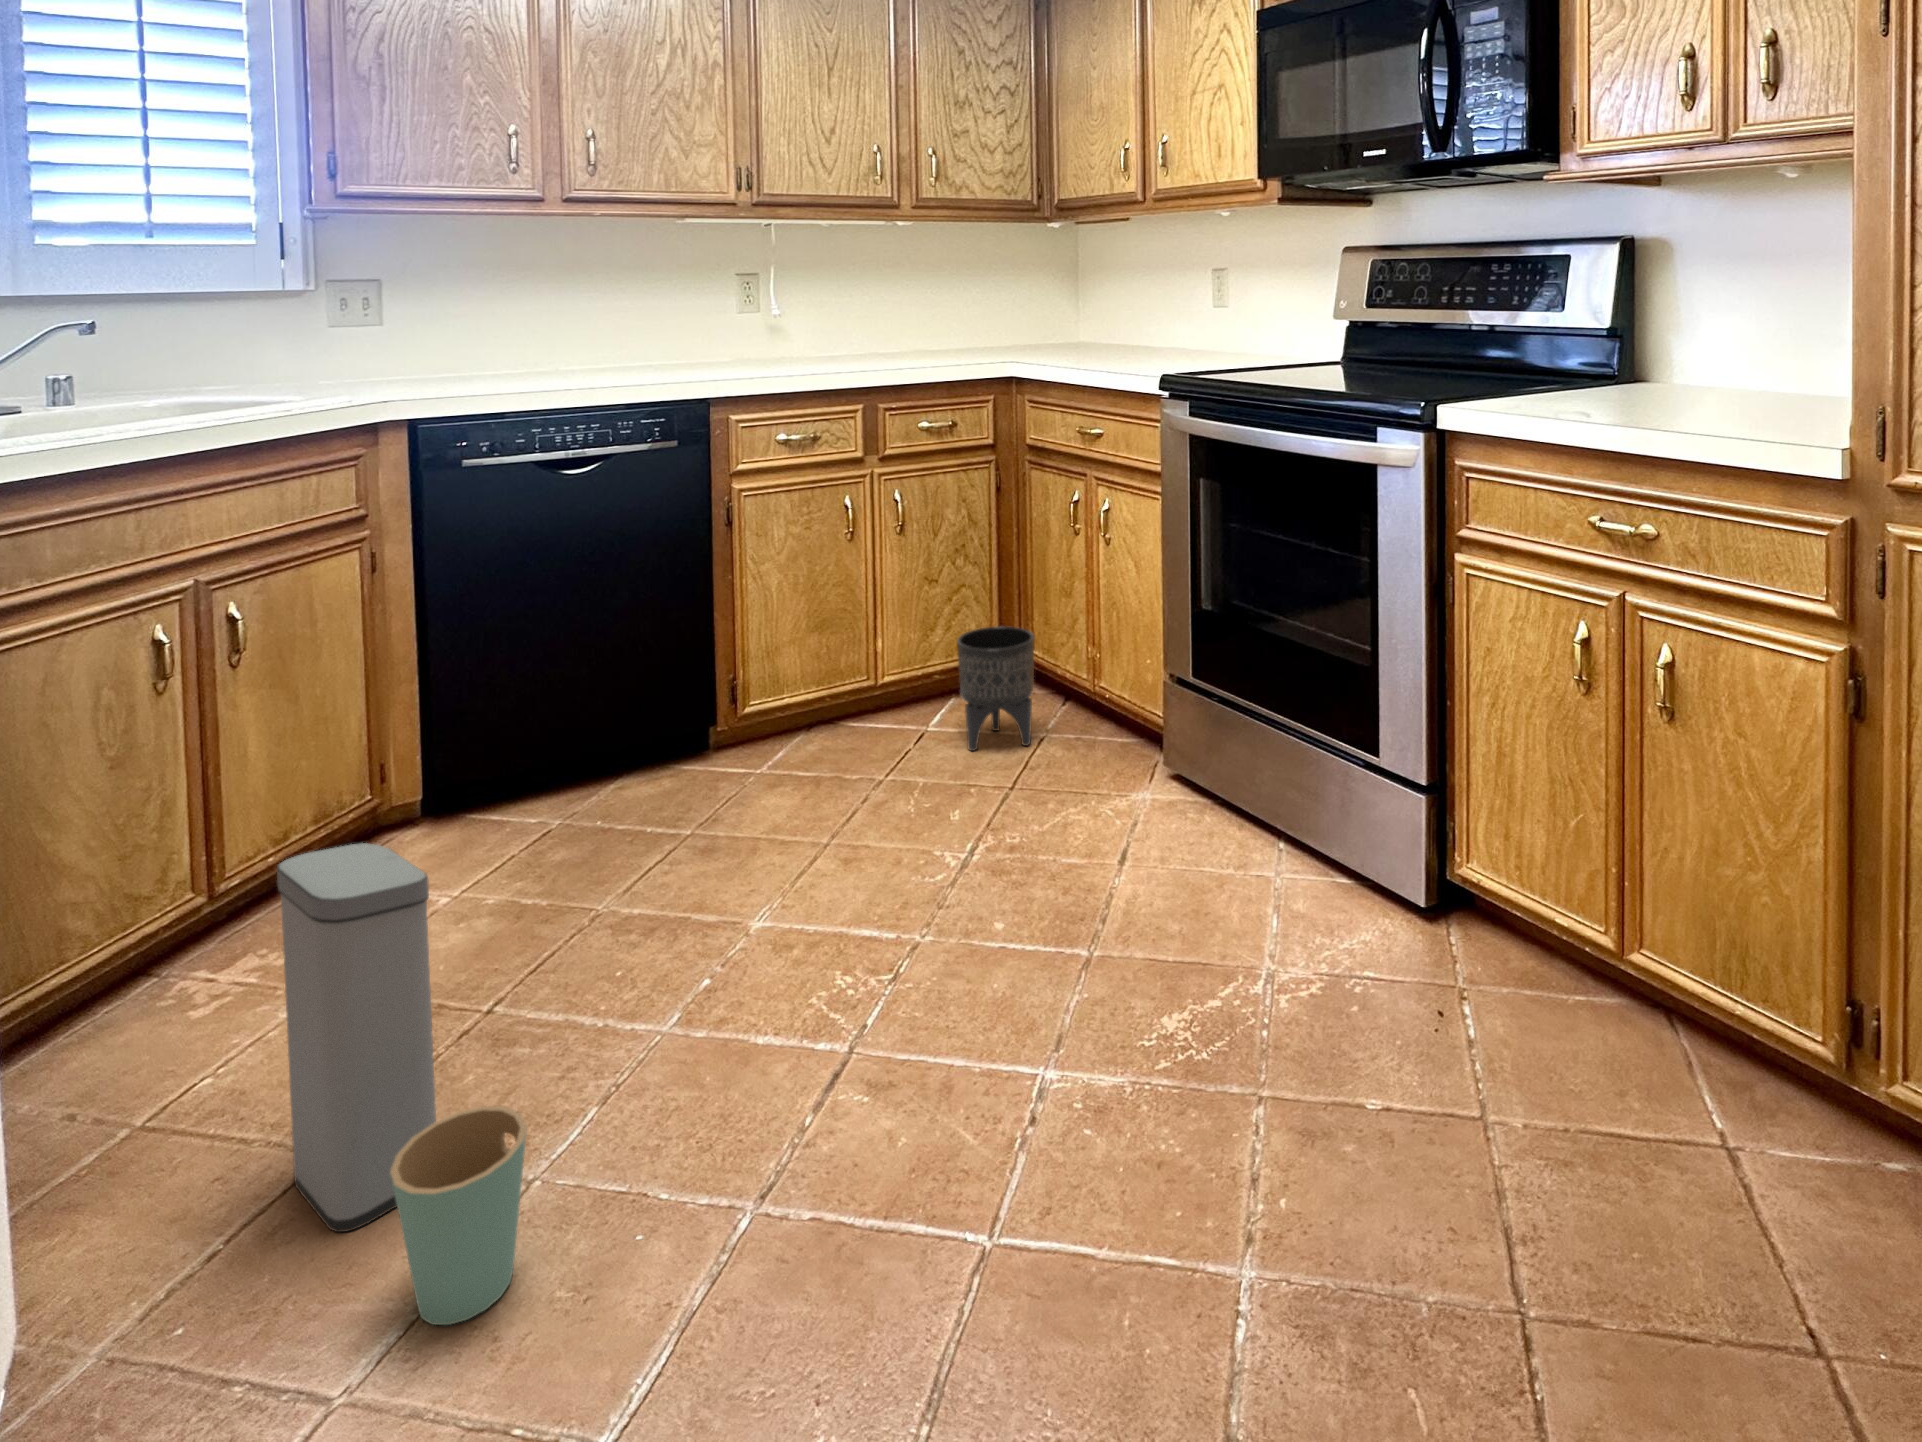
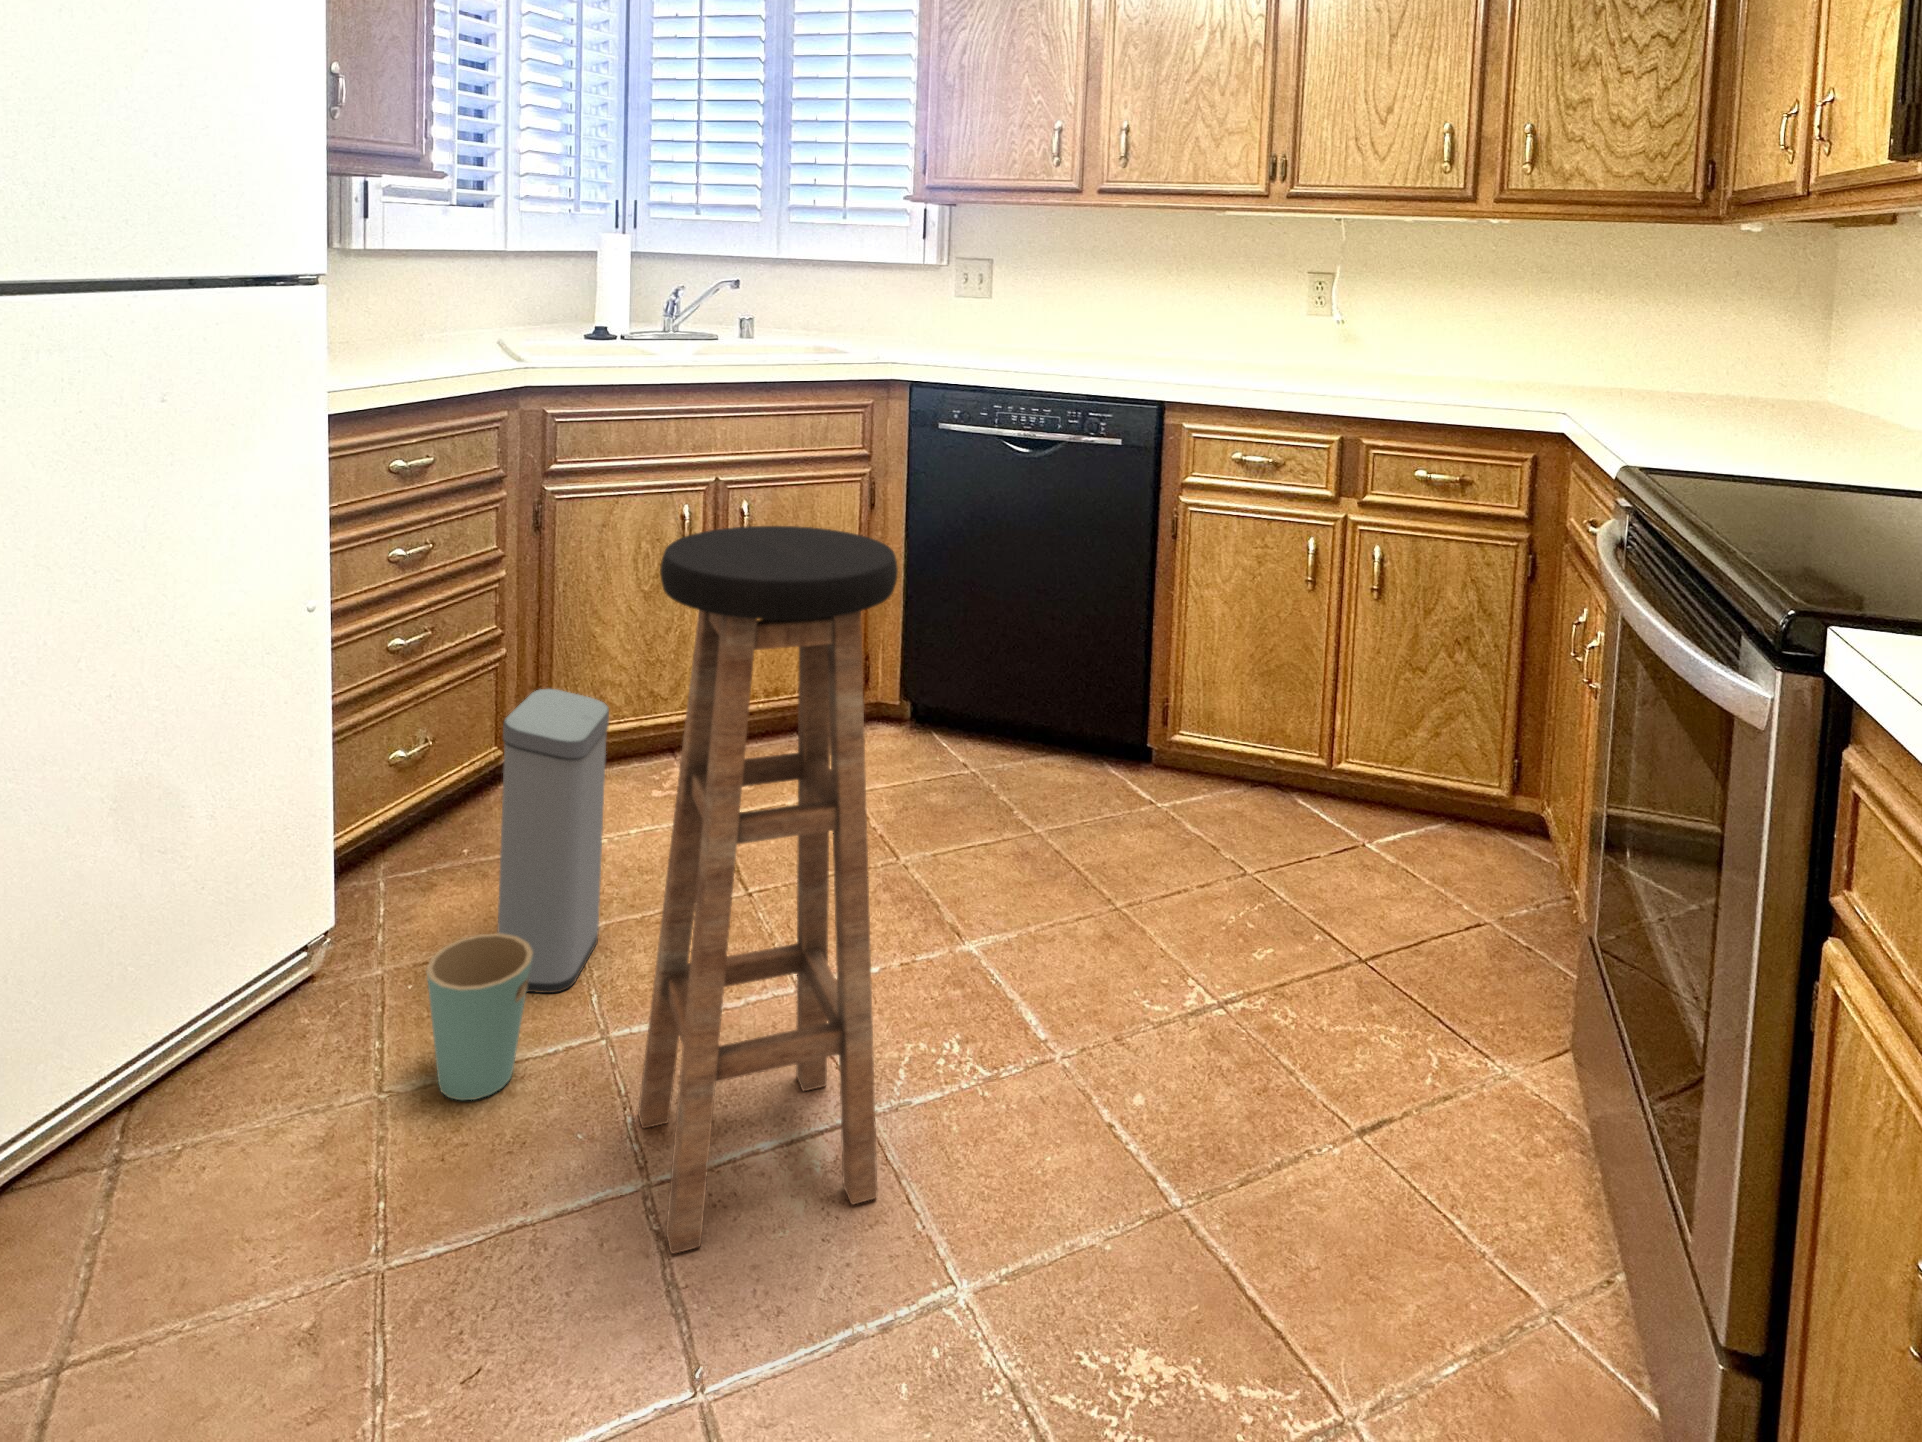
bar stool: none [677,529,936,1212] -> present [638,526,898,1254]
planter: present [957,626,1035,751] -> none [1373,755,1486,936]

